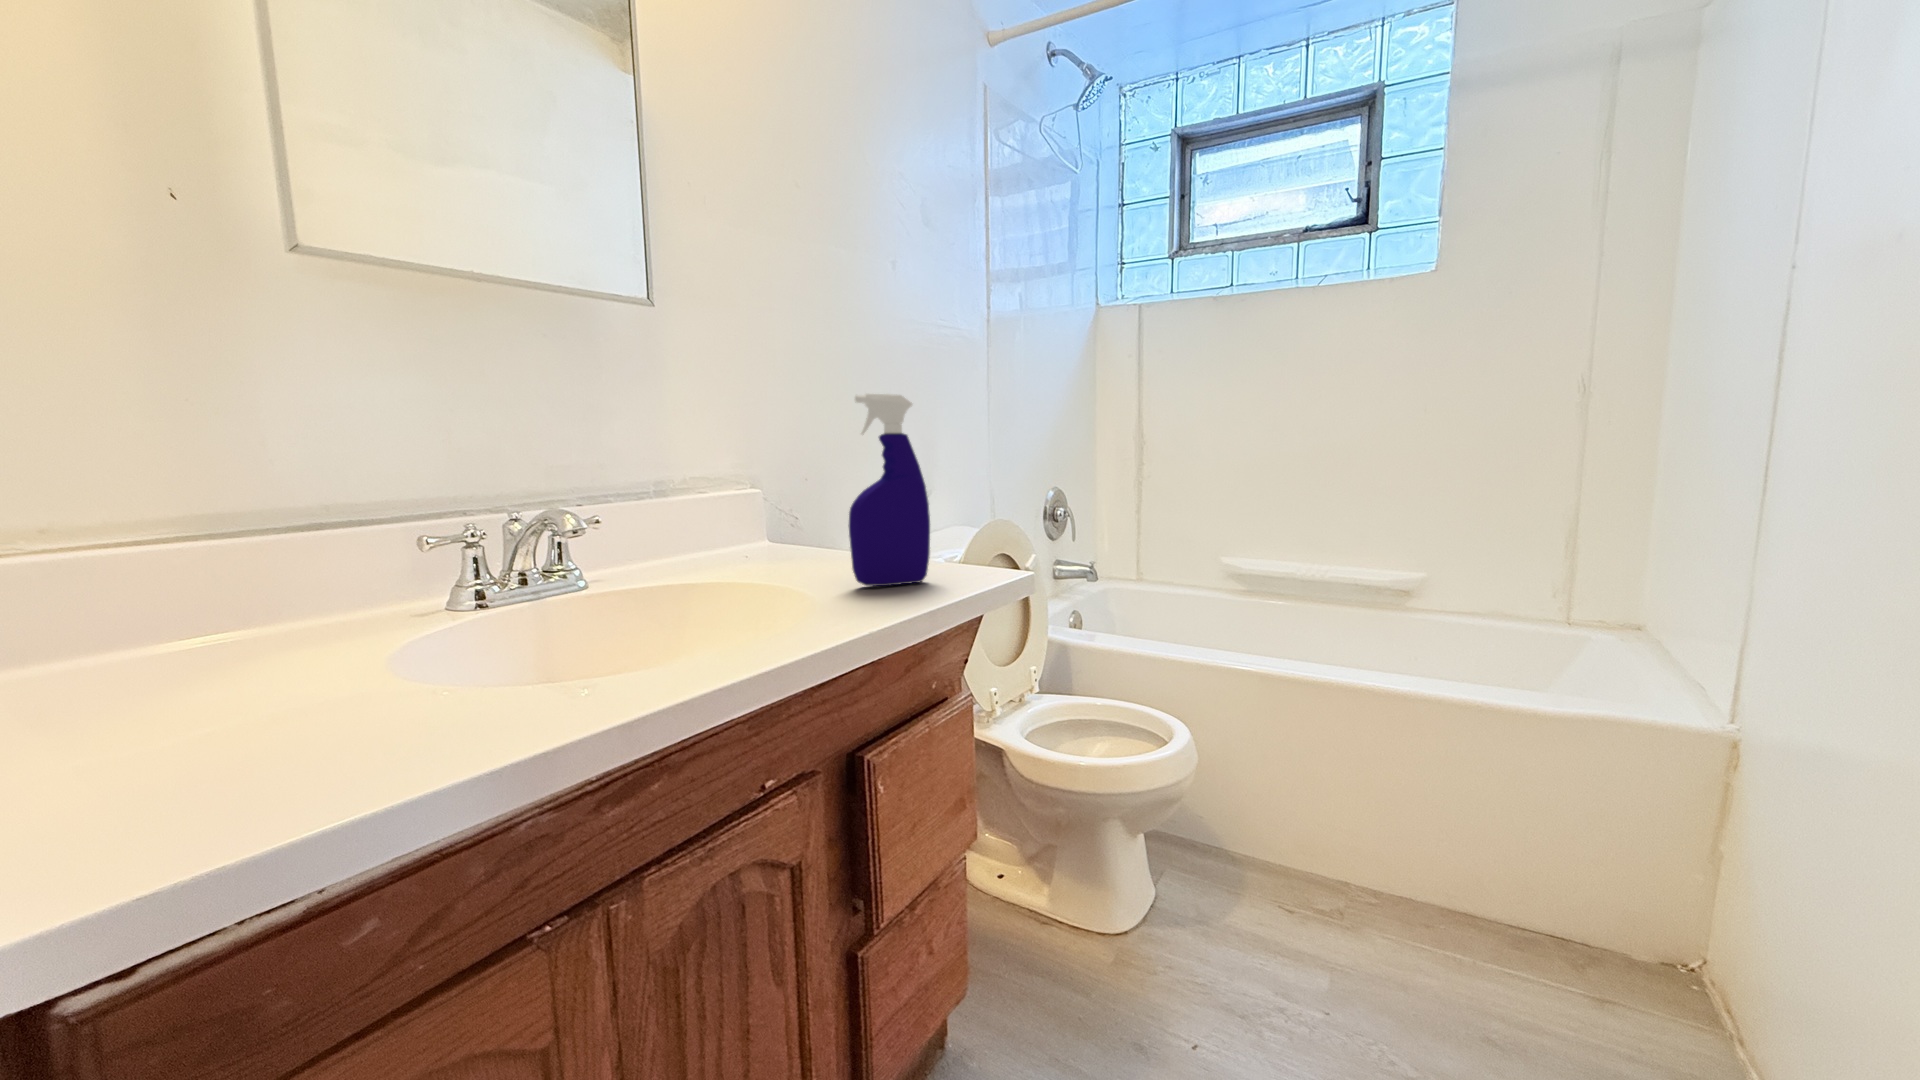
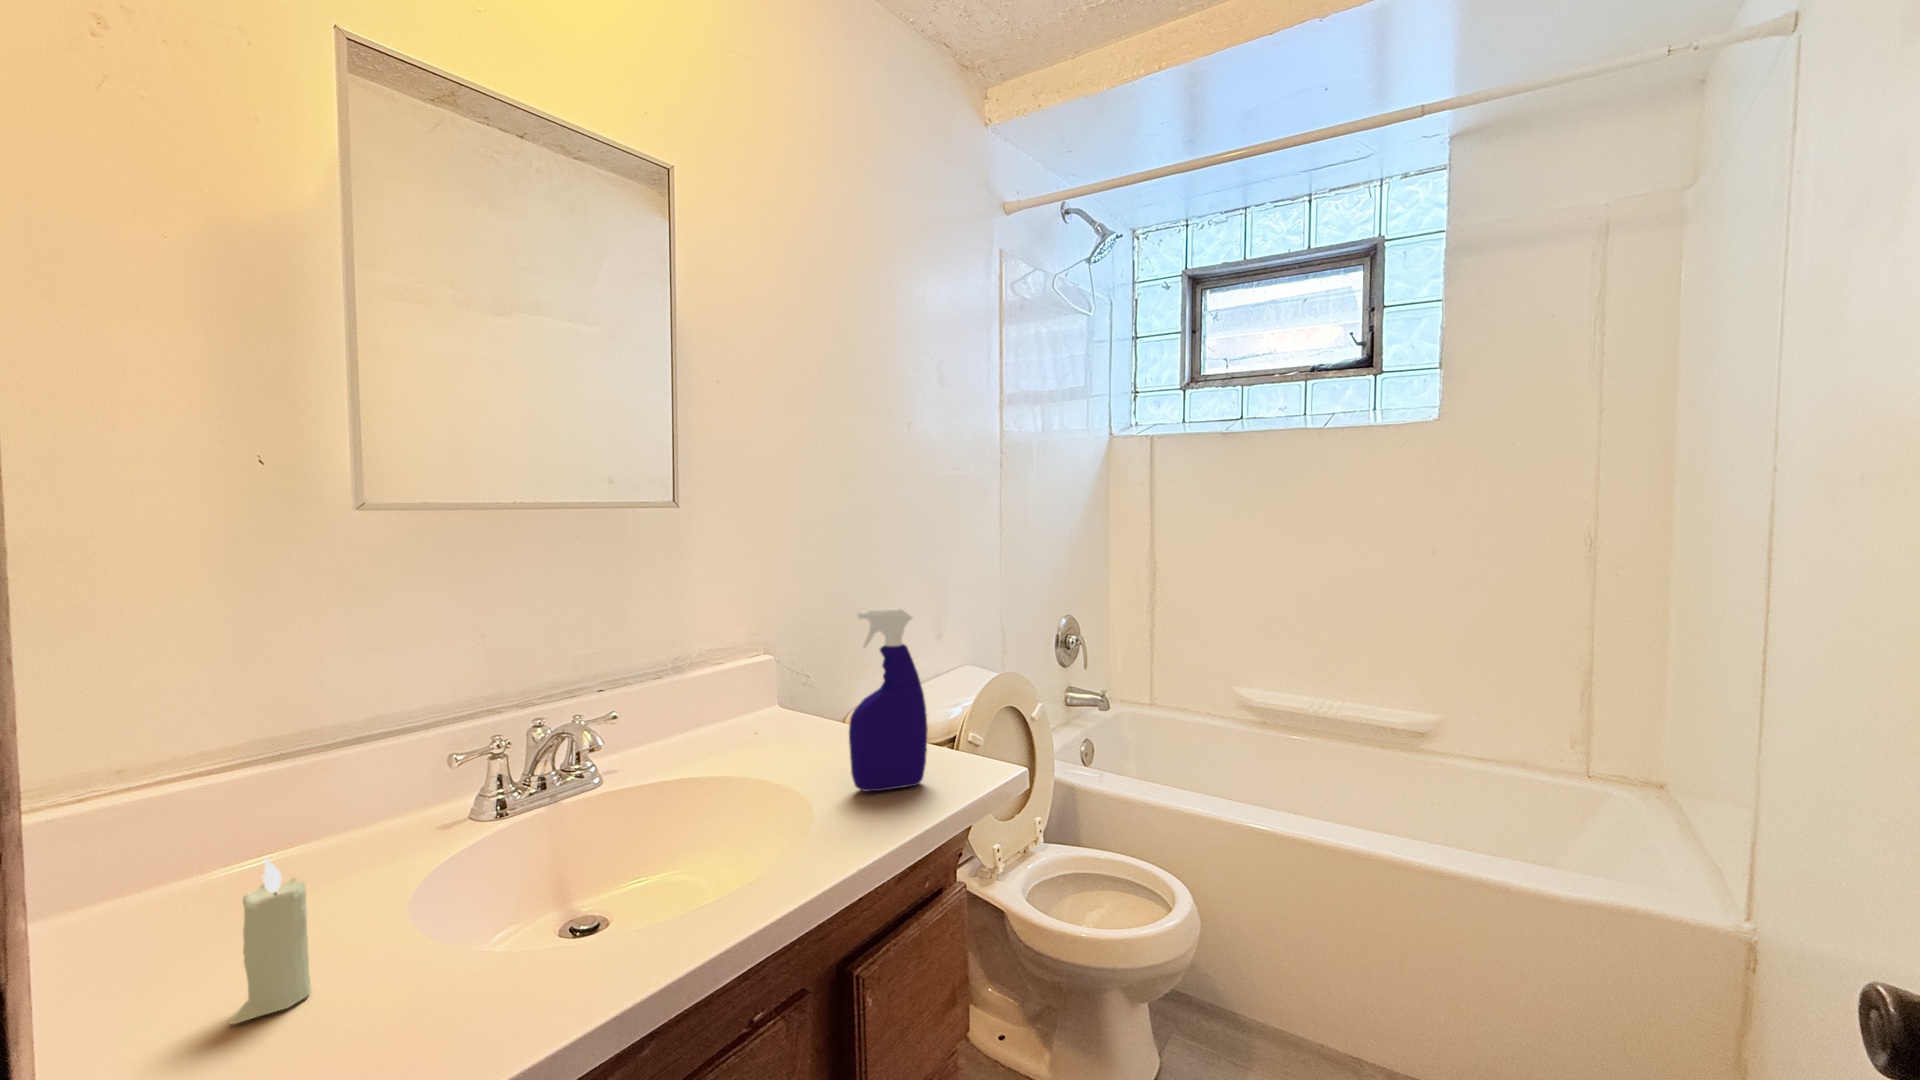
candle: none [197,556,288,730] -> present [230,859,311,1024]

